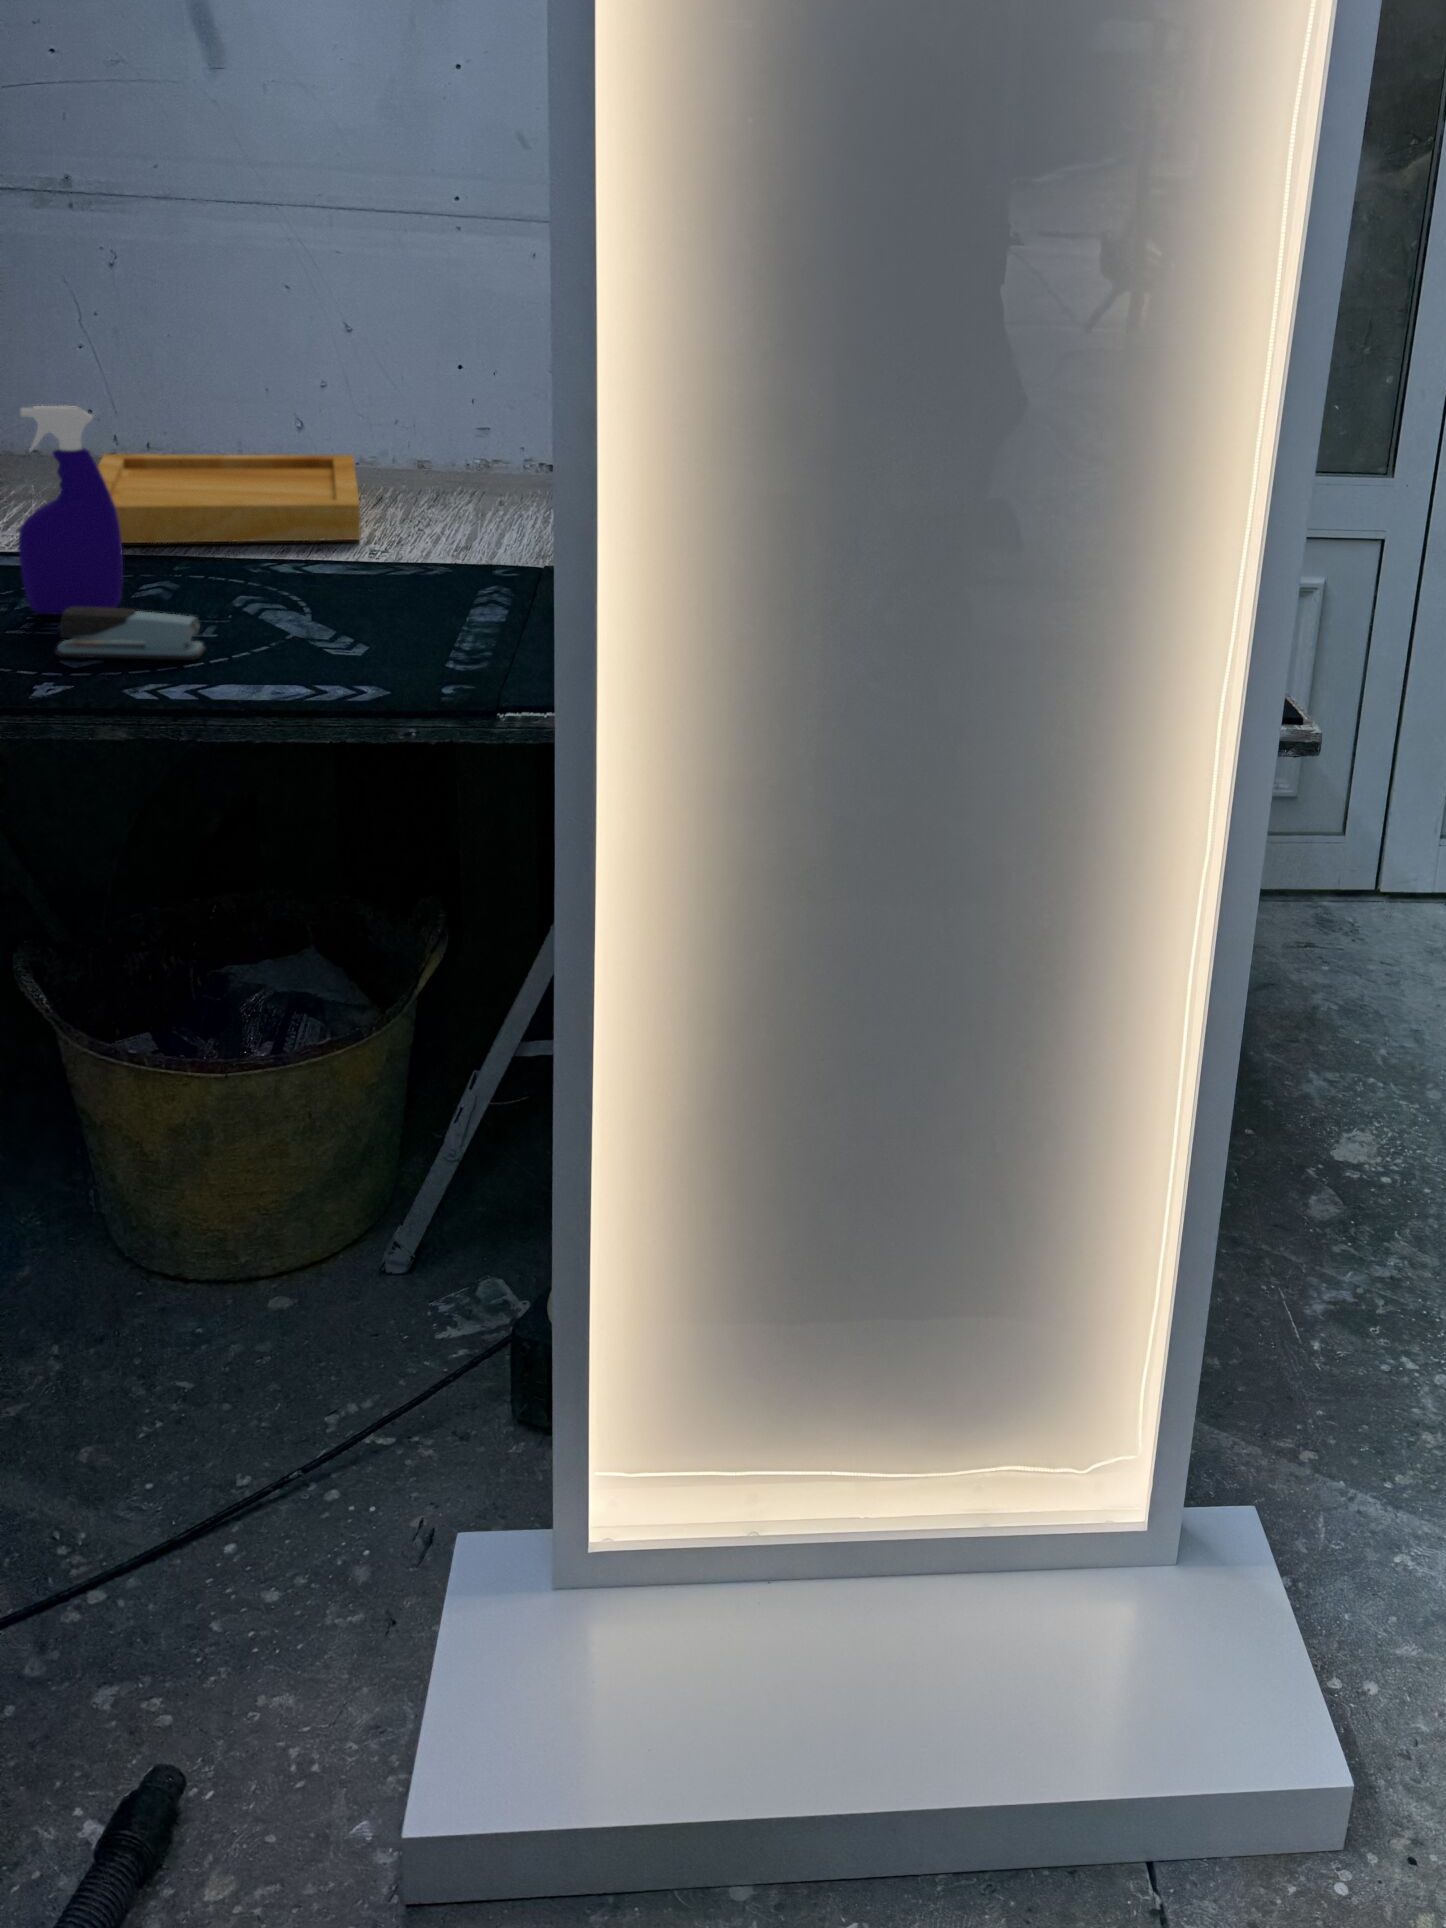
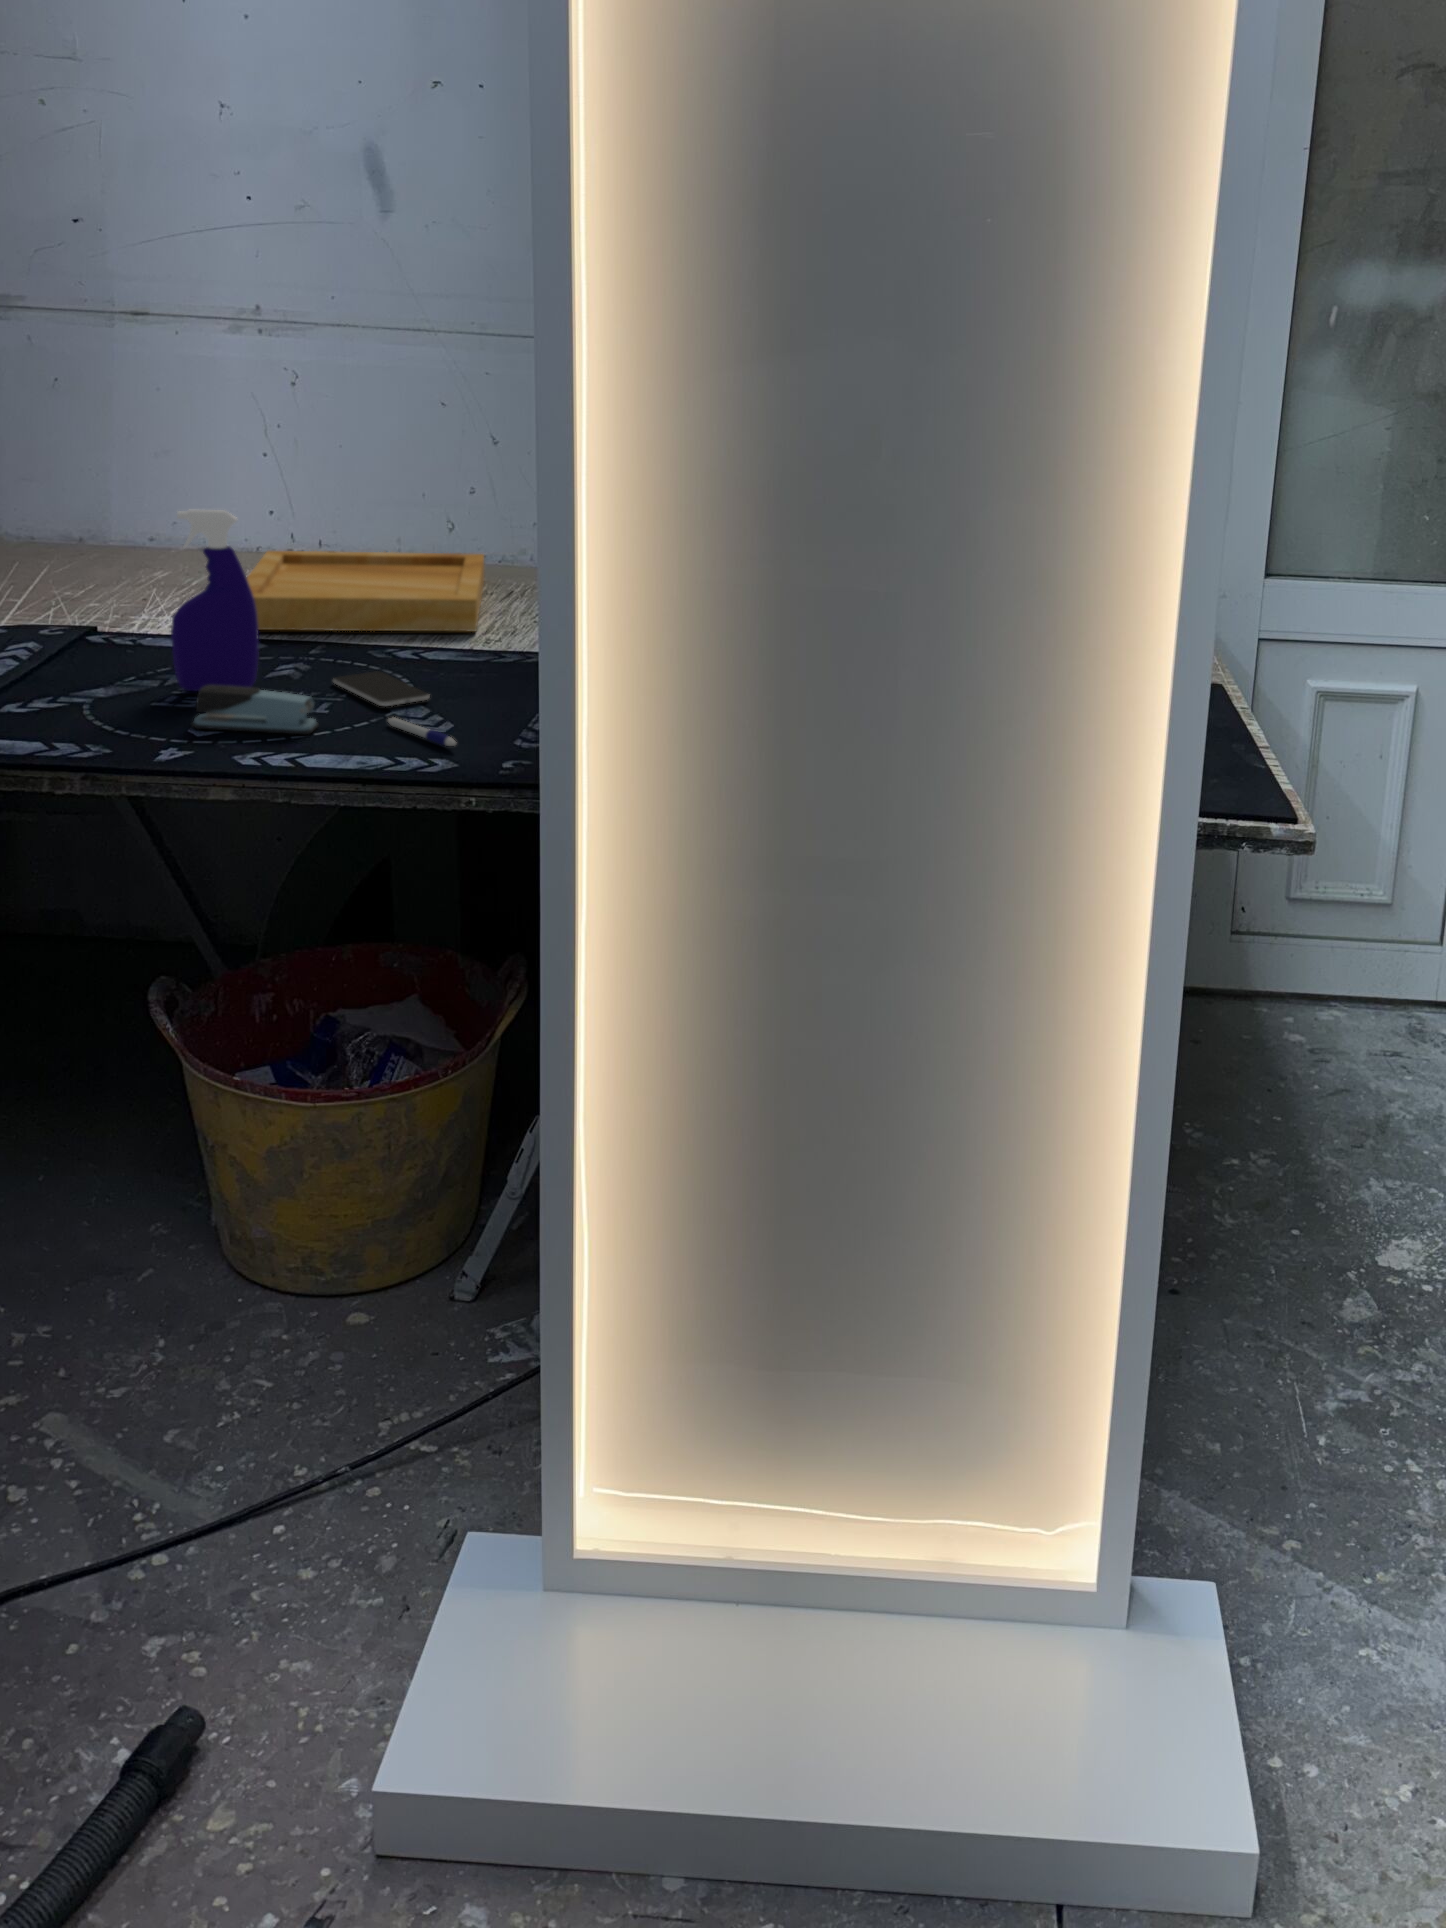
smartphone: none [210,587,327,626] -> present [333,671,429,706]
pen: none [285,638,373,668] -> present [388,718,456,746]

